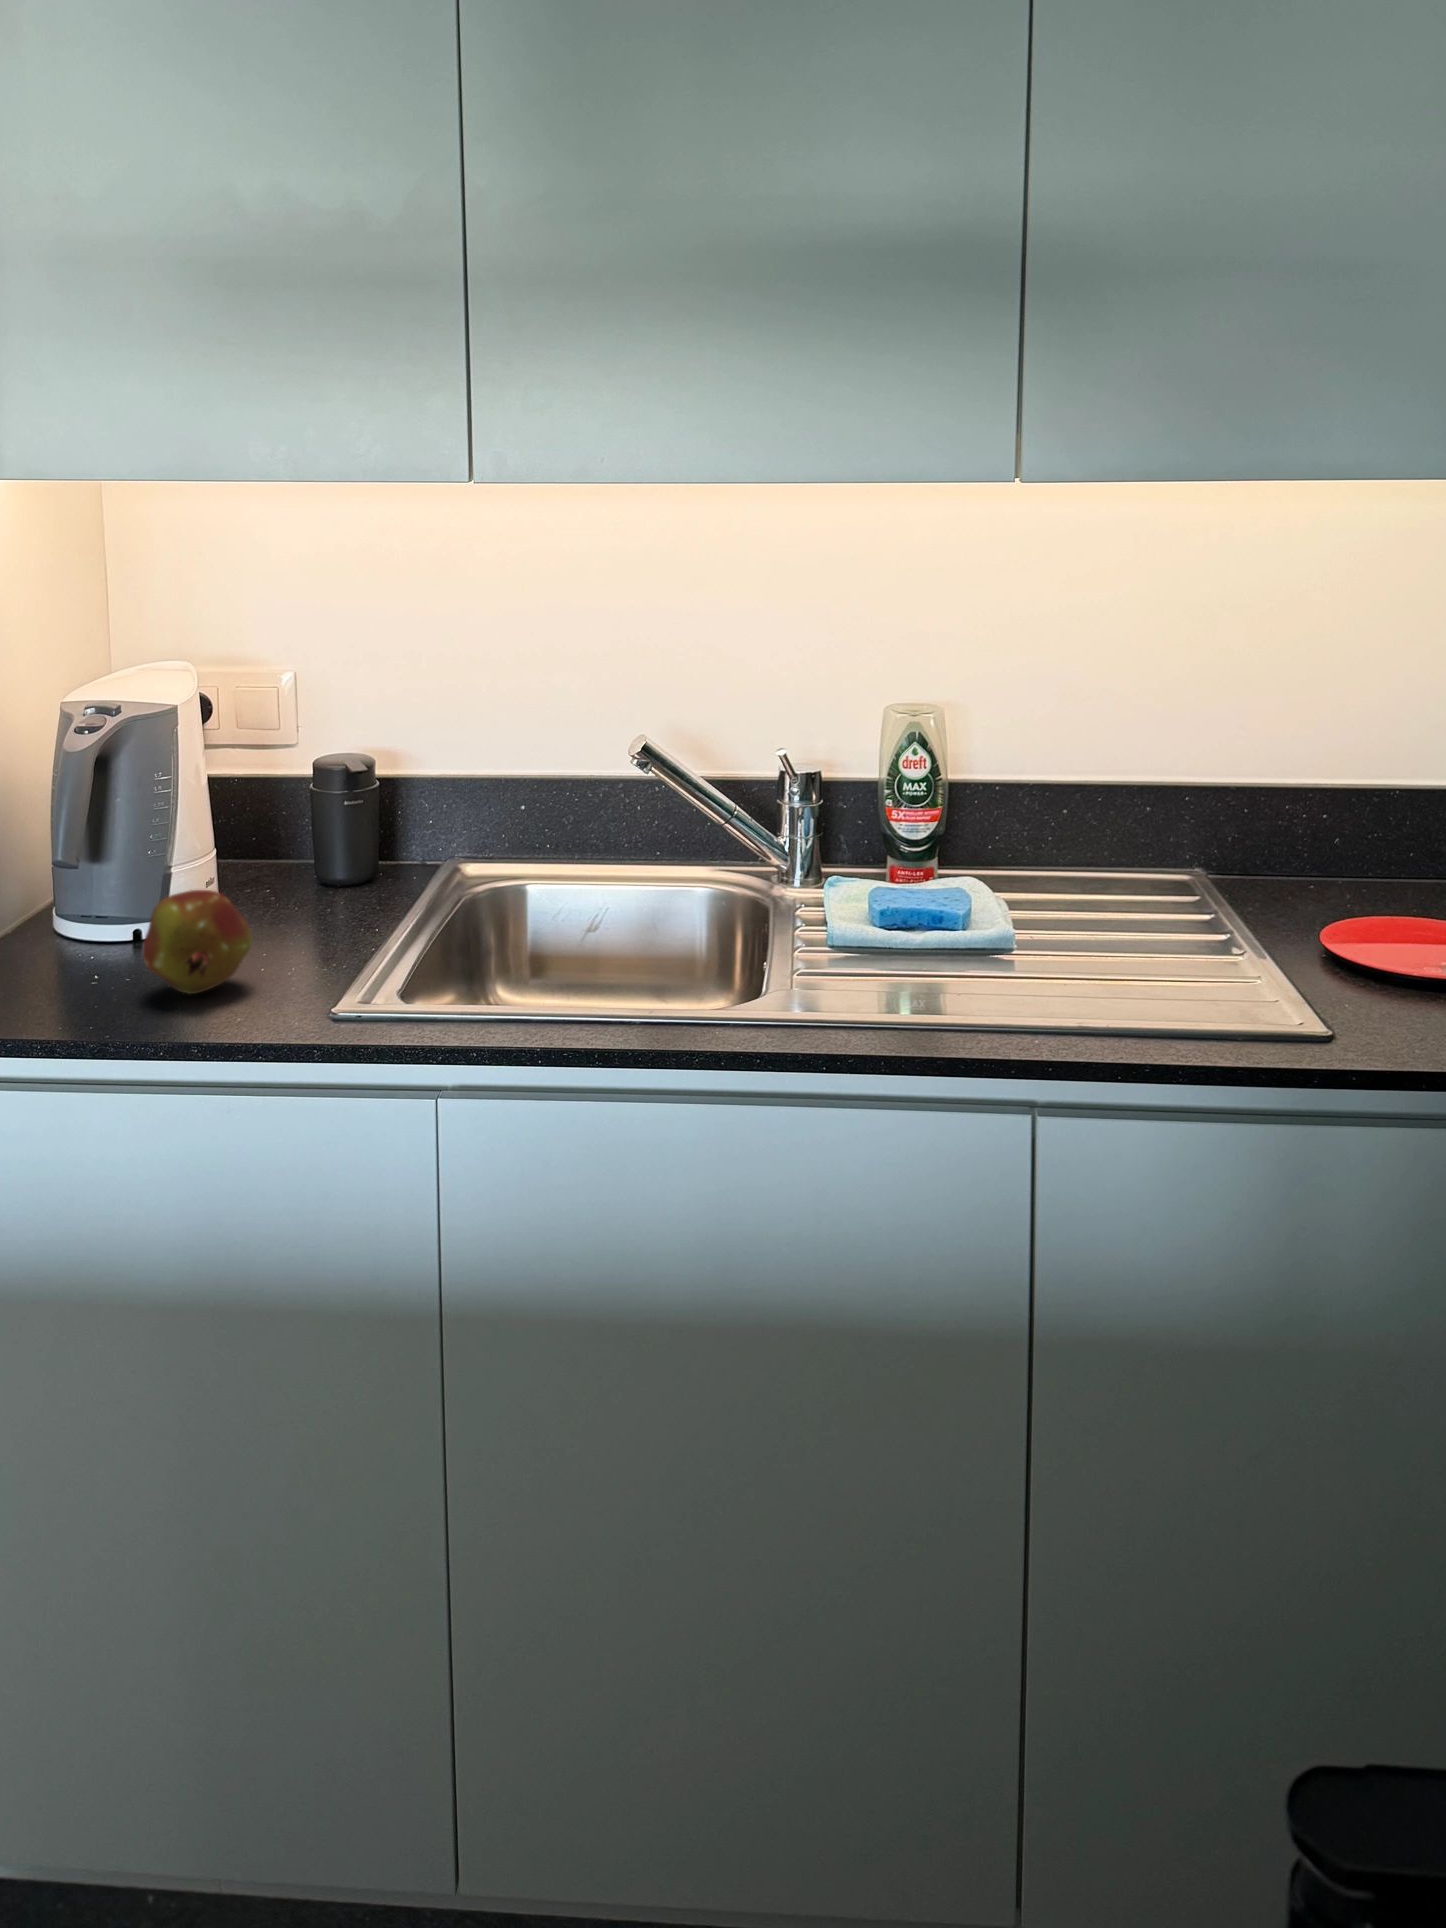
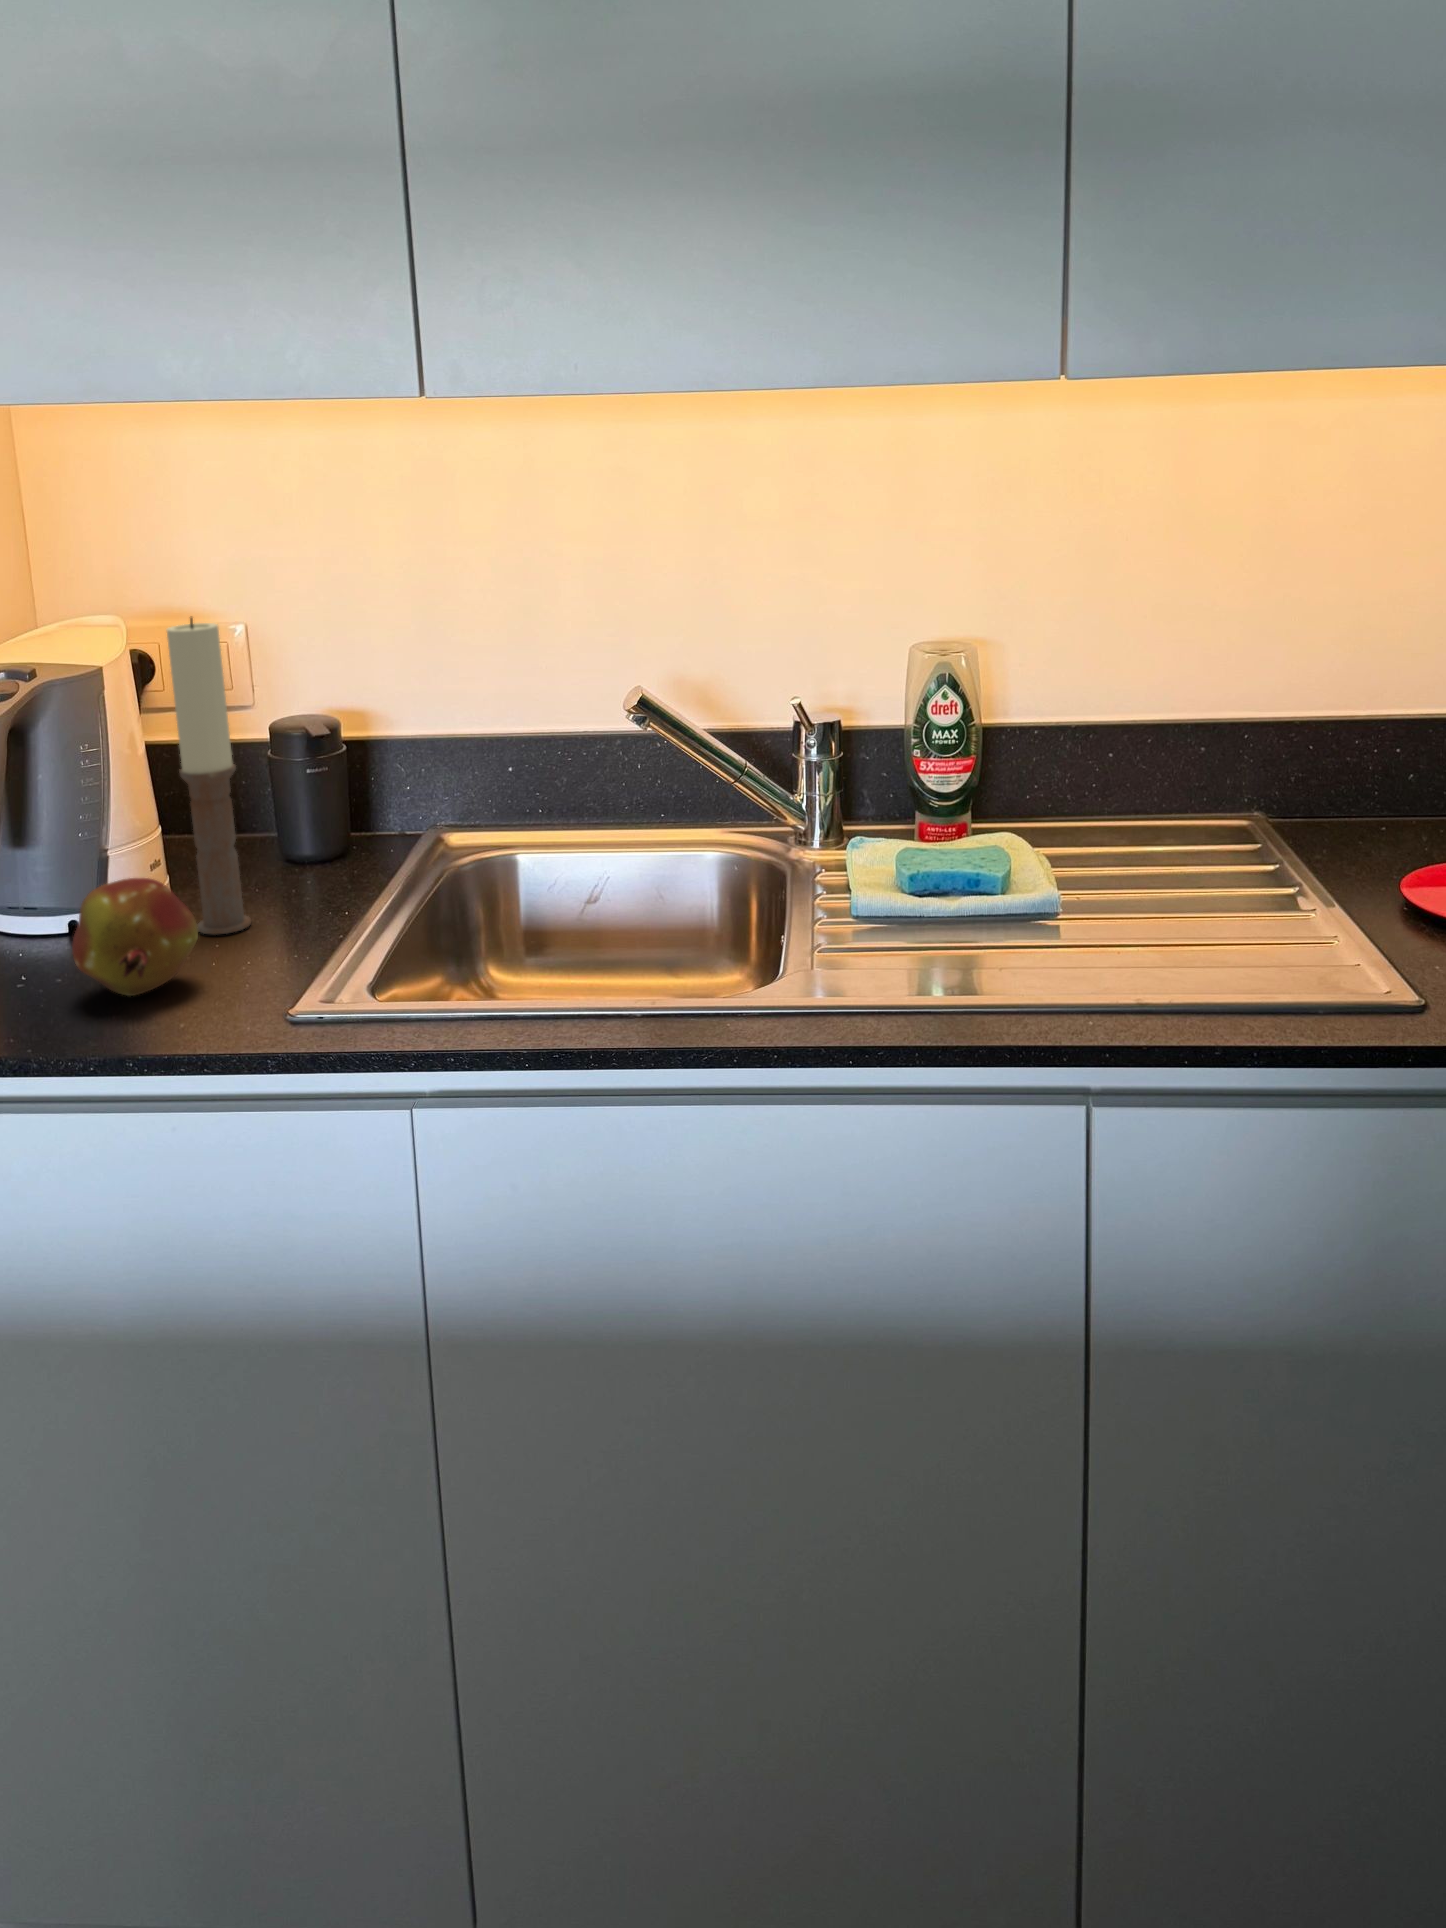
candle: none [234,663,294,945] -> present [167,617,251,934]

